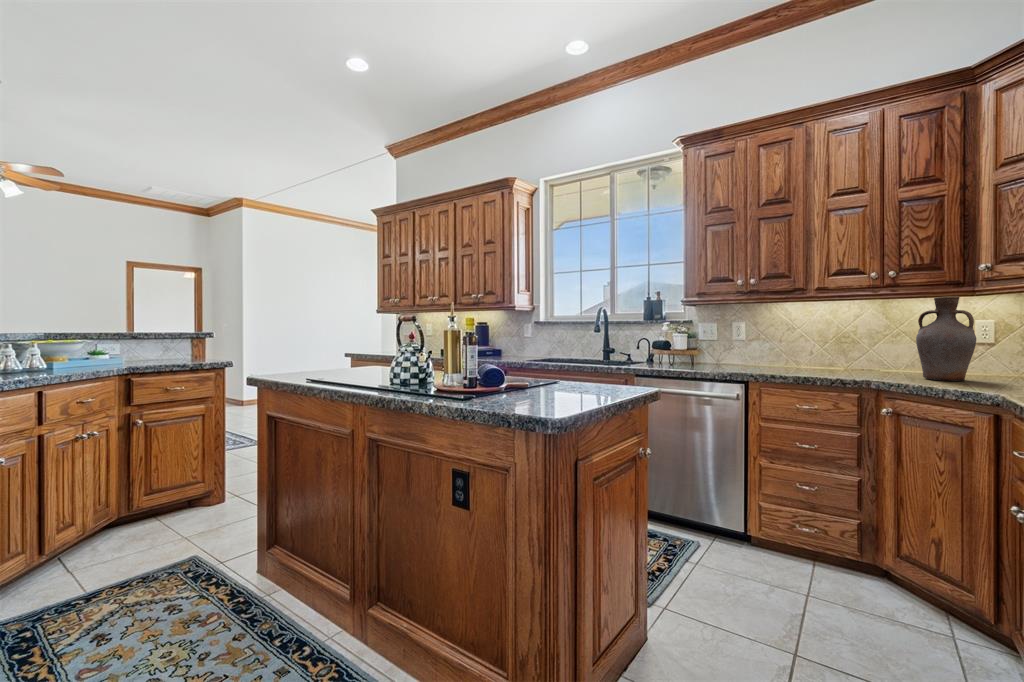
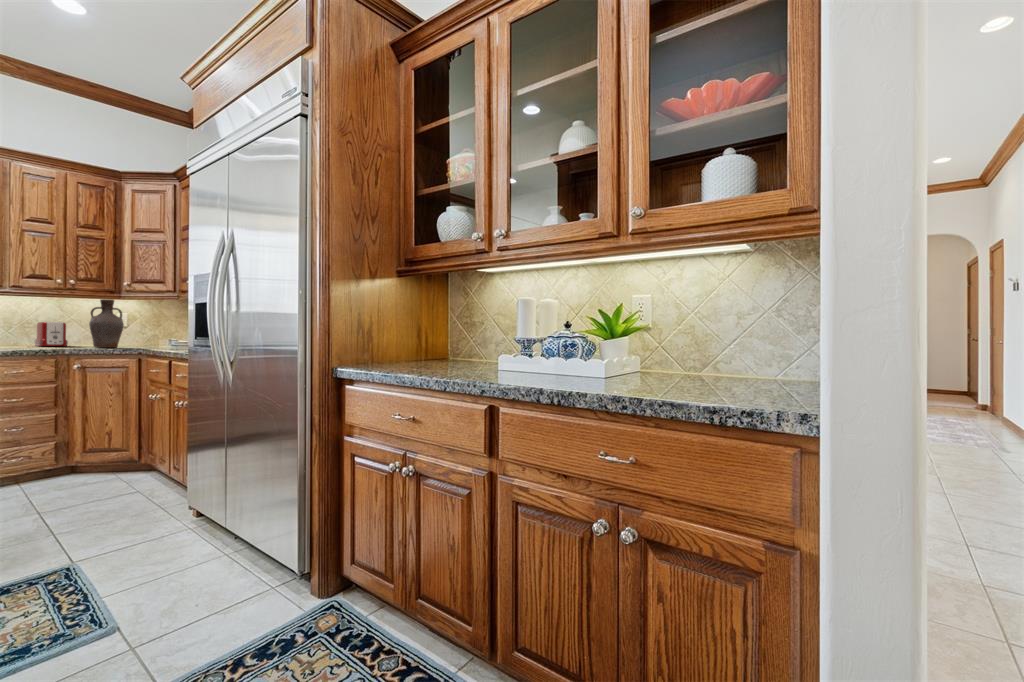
toaster: none [852,336,891,372] -> present [35,322,68,346]

